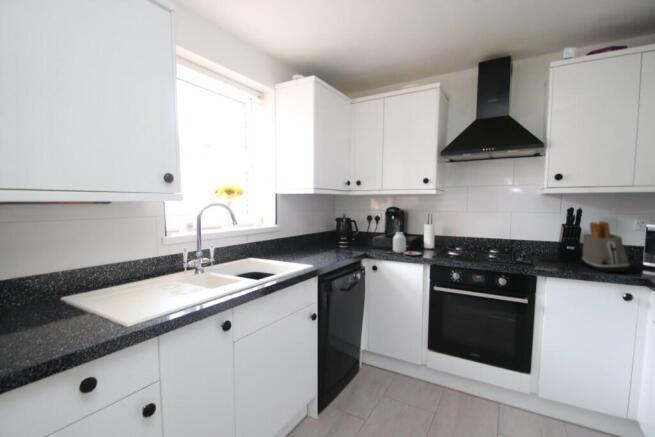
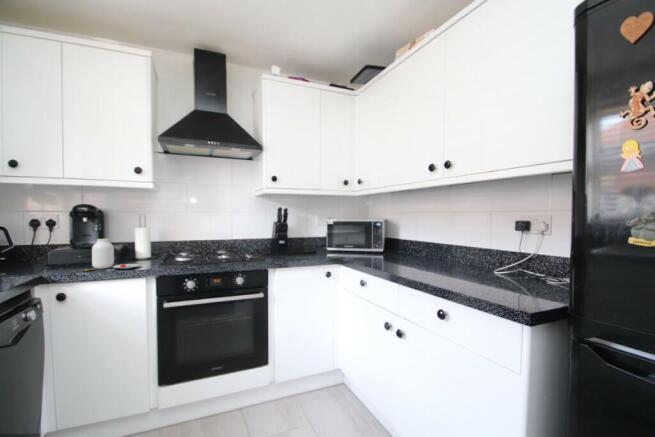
toaster: present [583,221,629,273] -> none [293,216,326,258]

